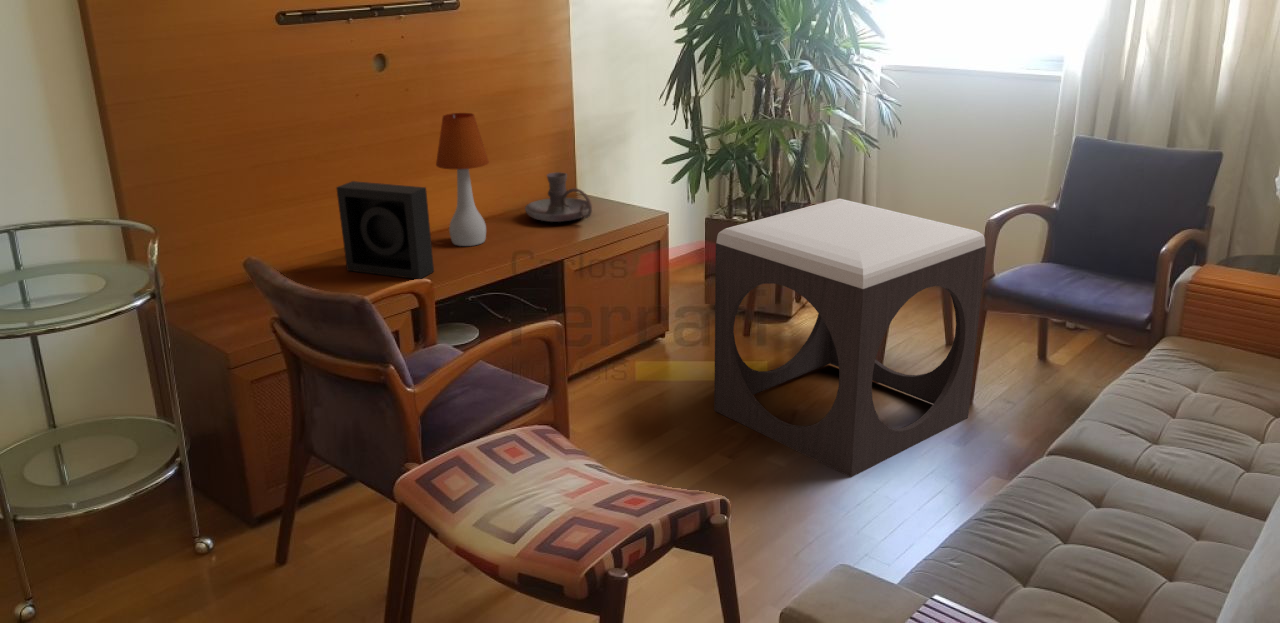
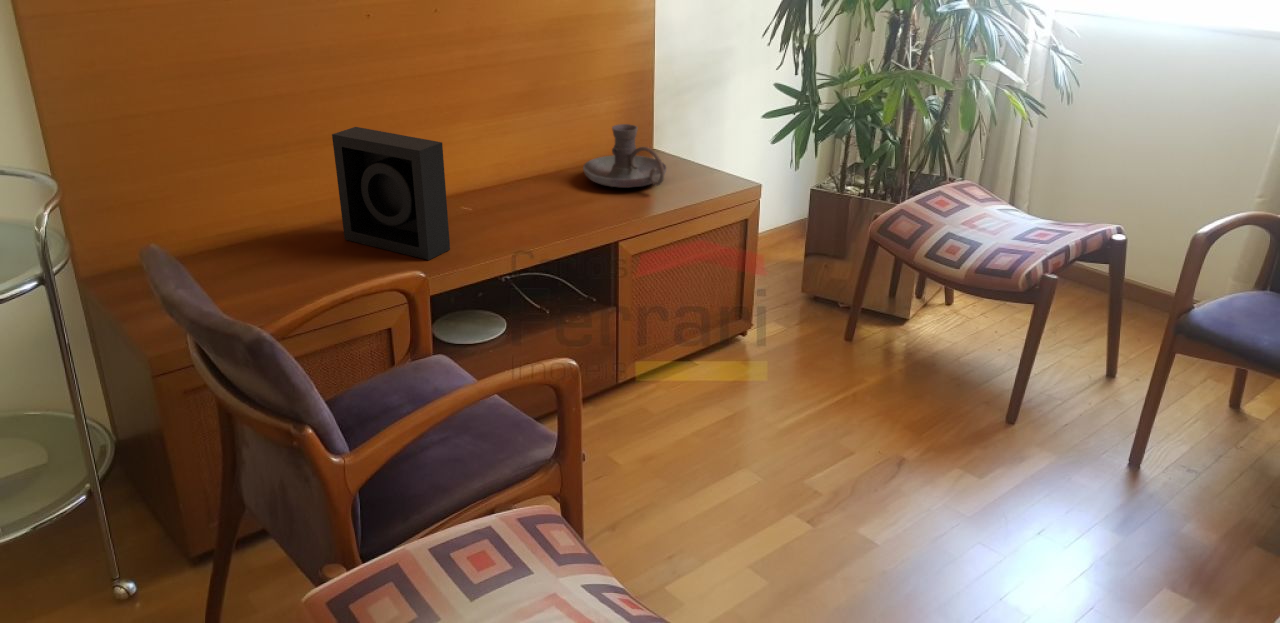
table lamp: present [436,113,489,246] -> none [467,44,534,214]
footstool: present [714,198,986,477] -> none [797,185,1194,574]

